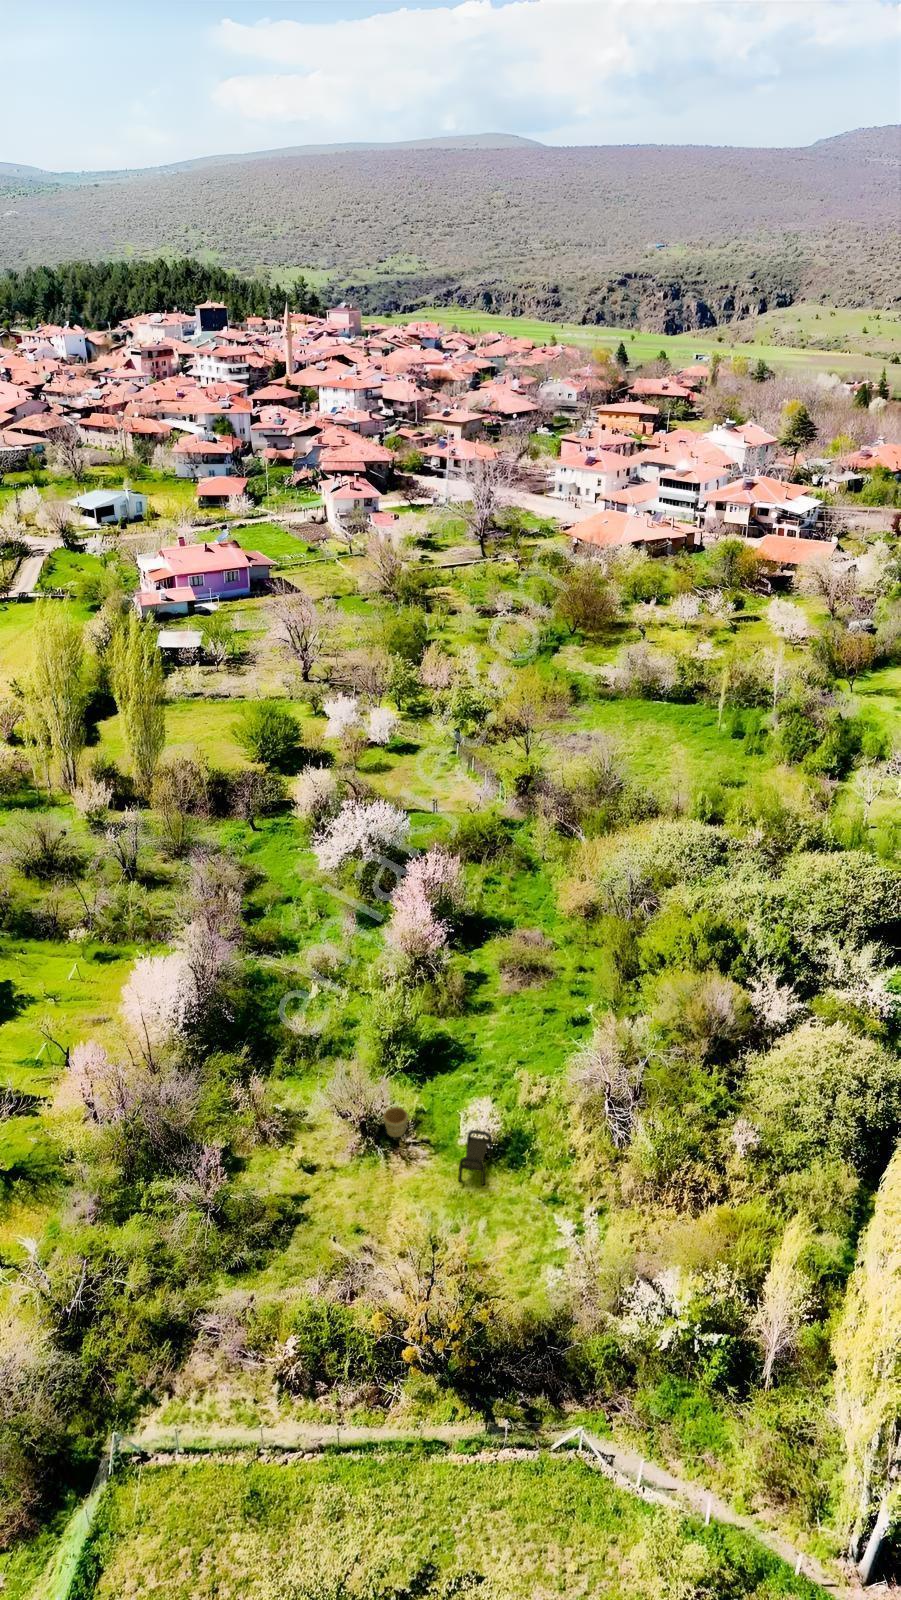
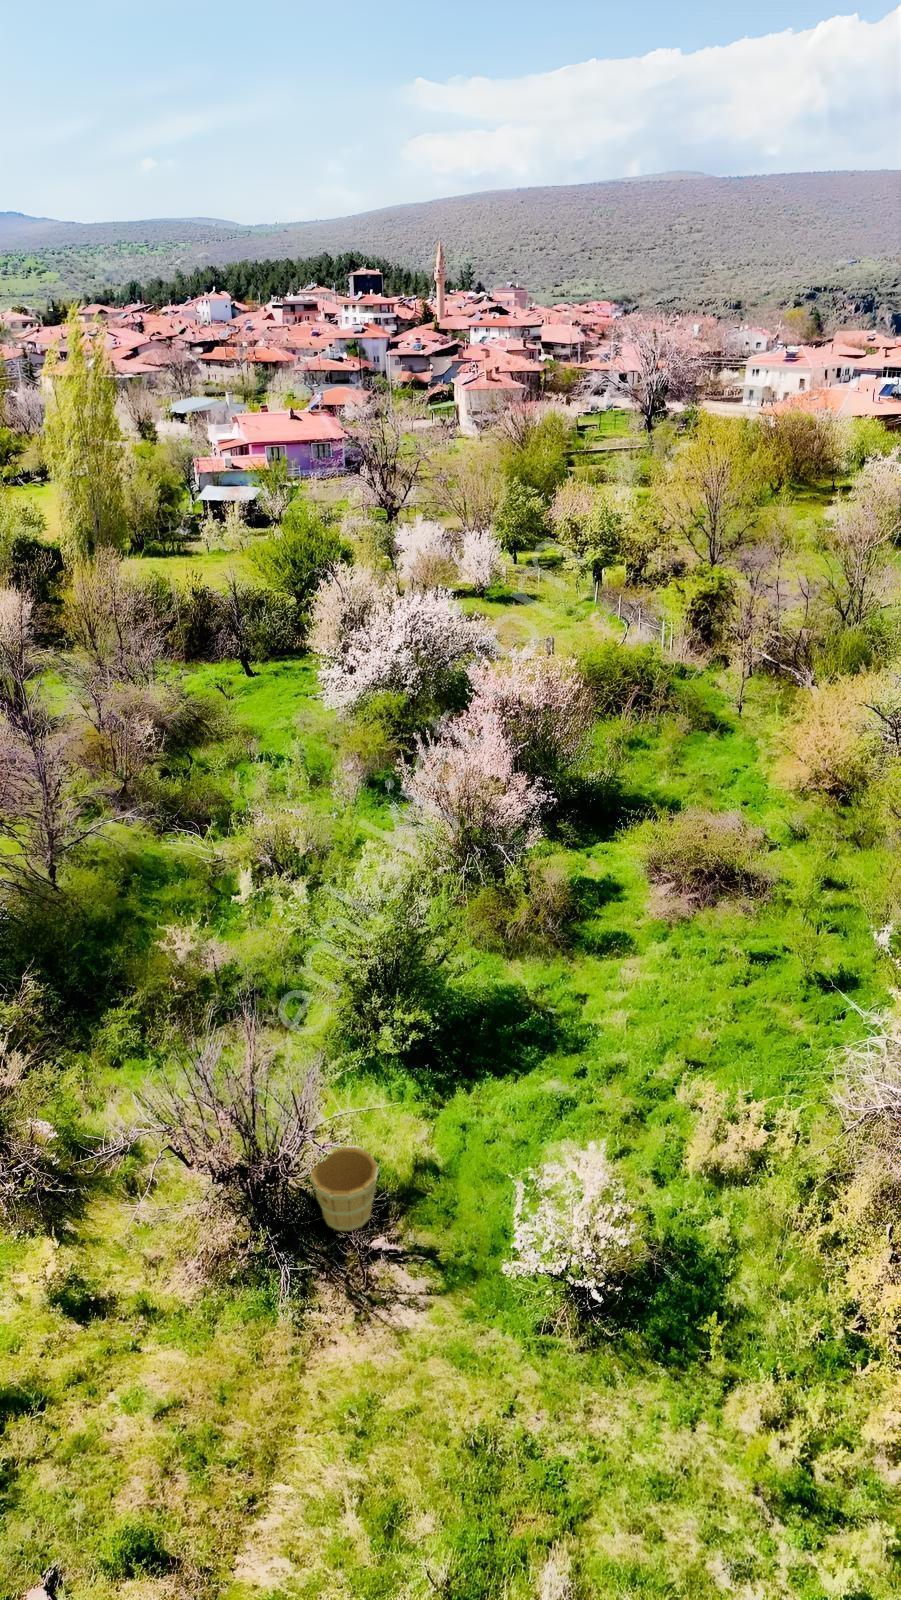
bench: present [458,1130,492,1185] -> none [495,1233,607,1420]

